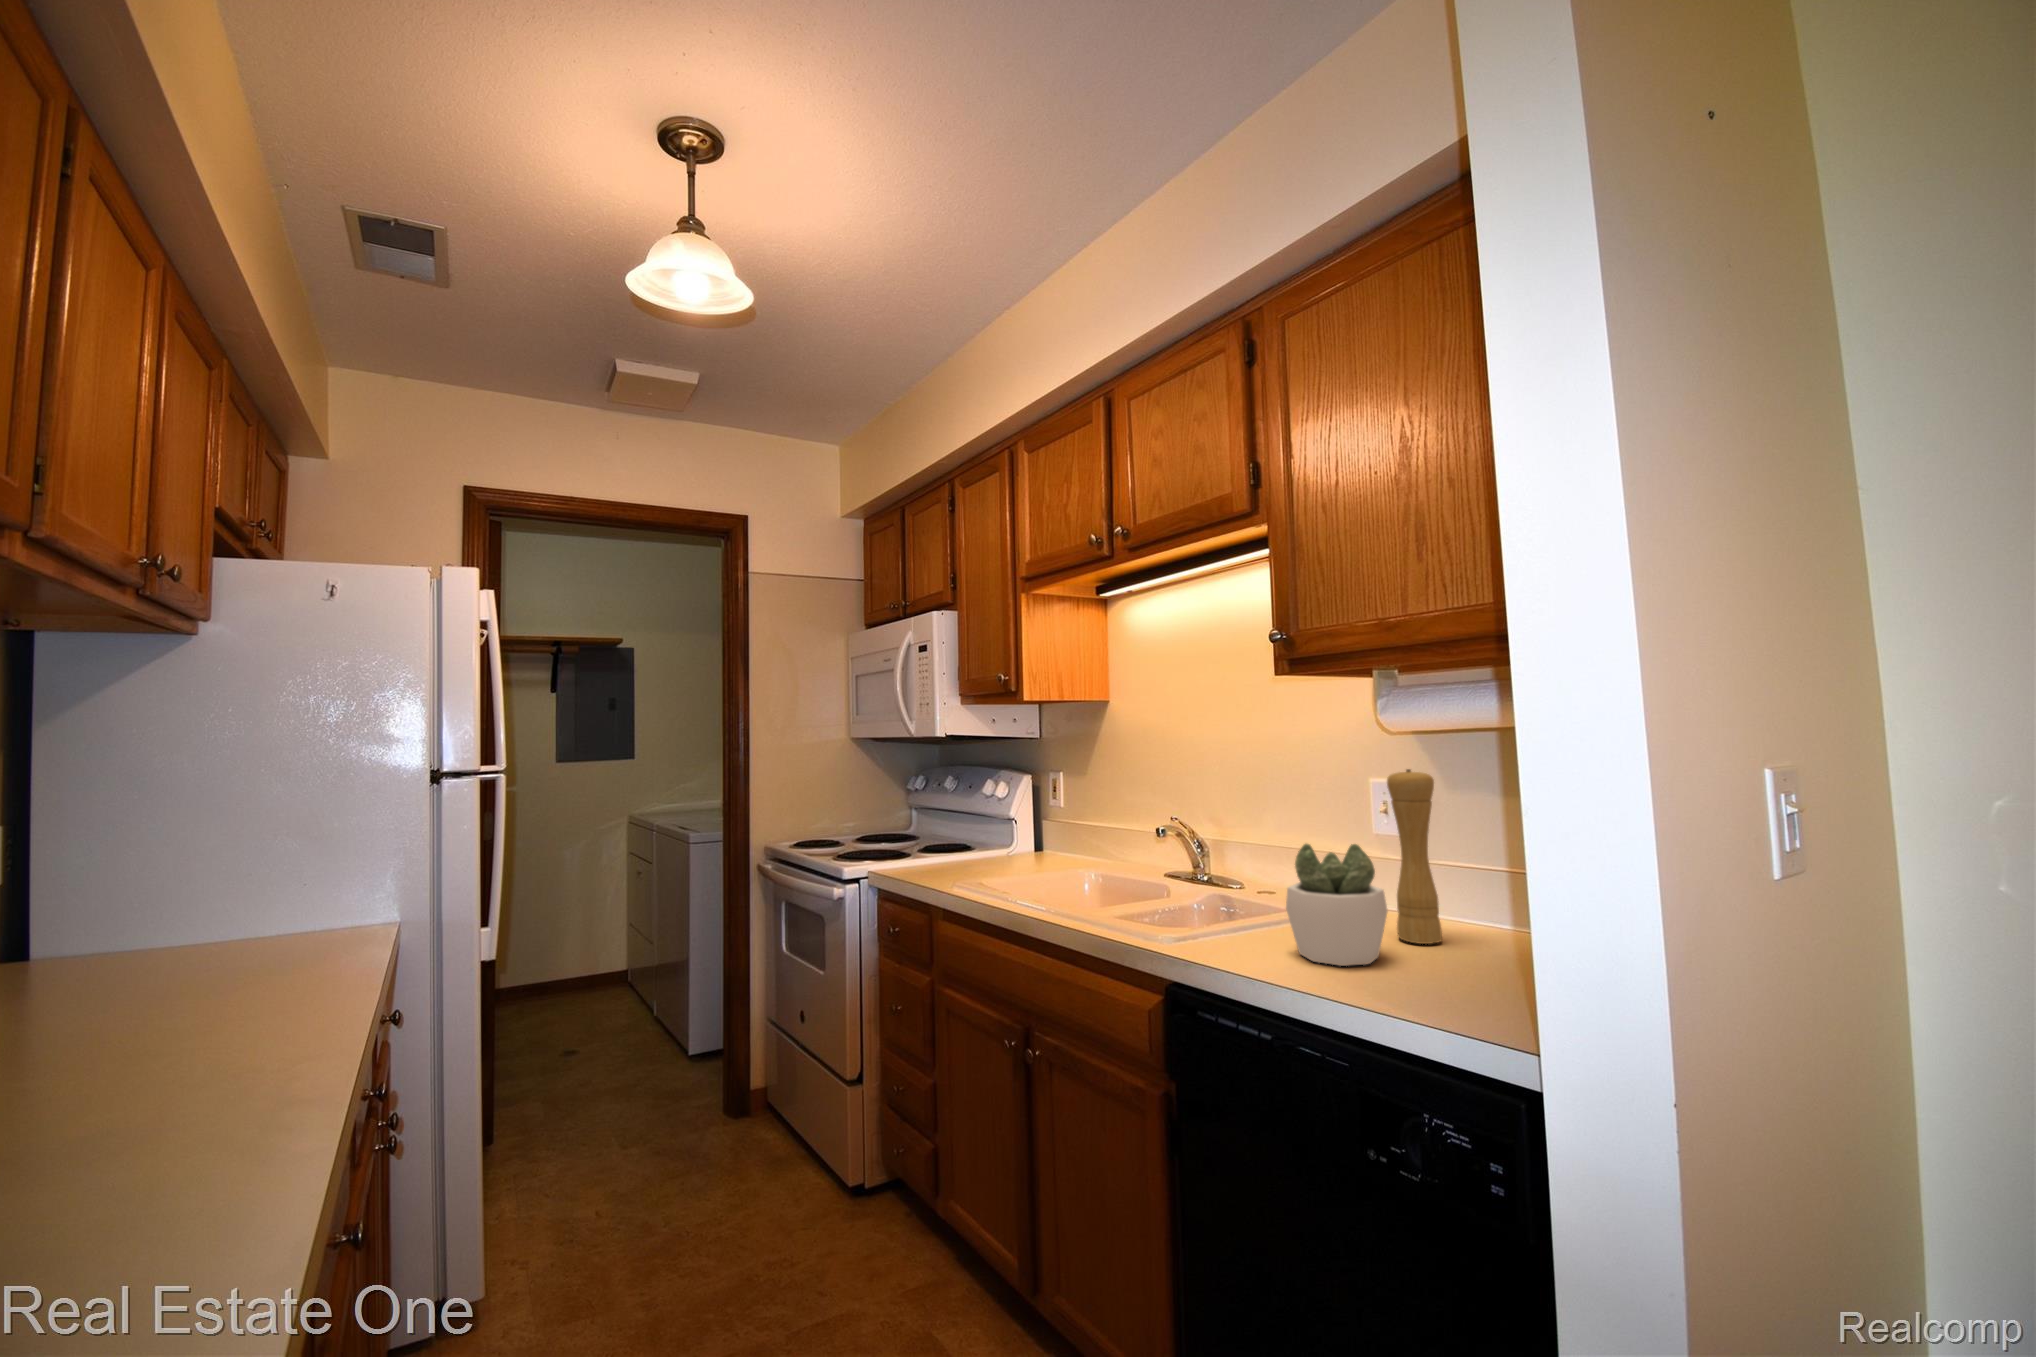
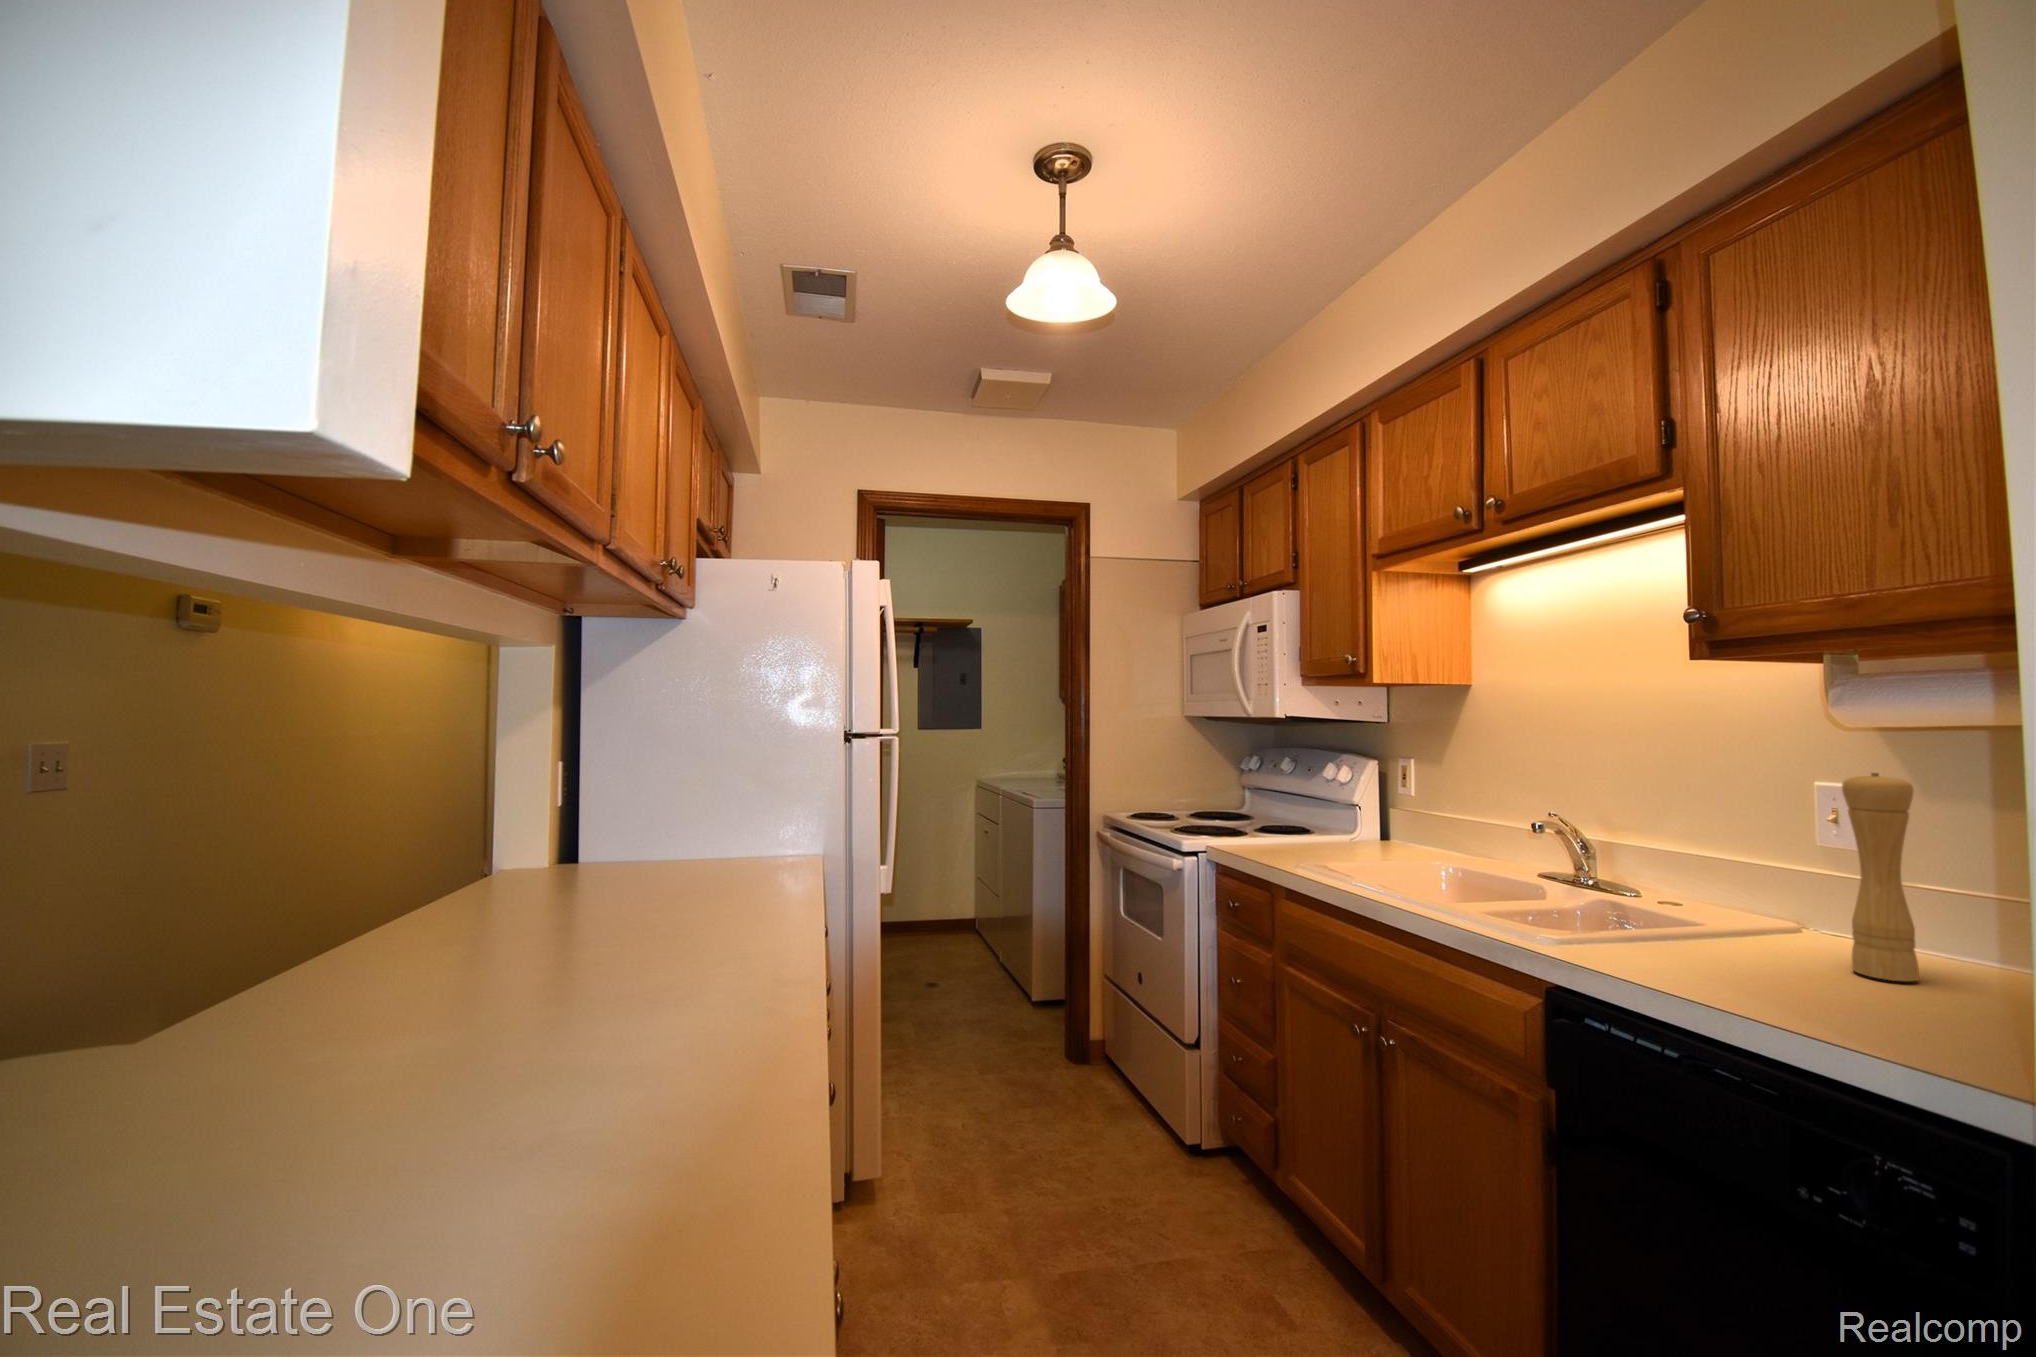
succulent plant: present [1286,844,1387,966] -> none [1692,850,1835,992]

